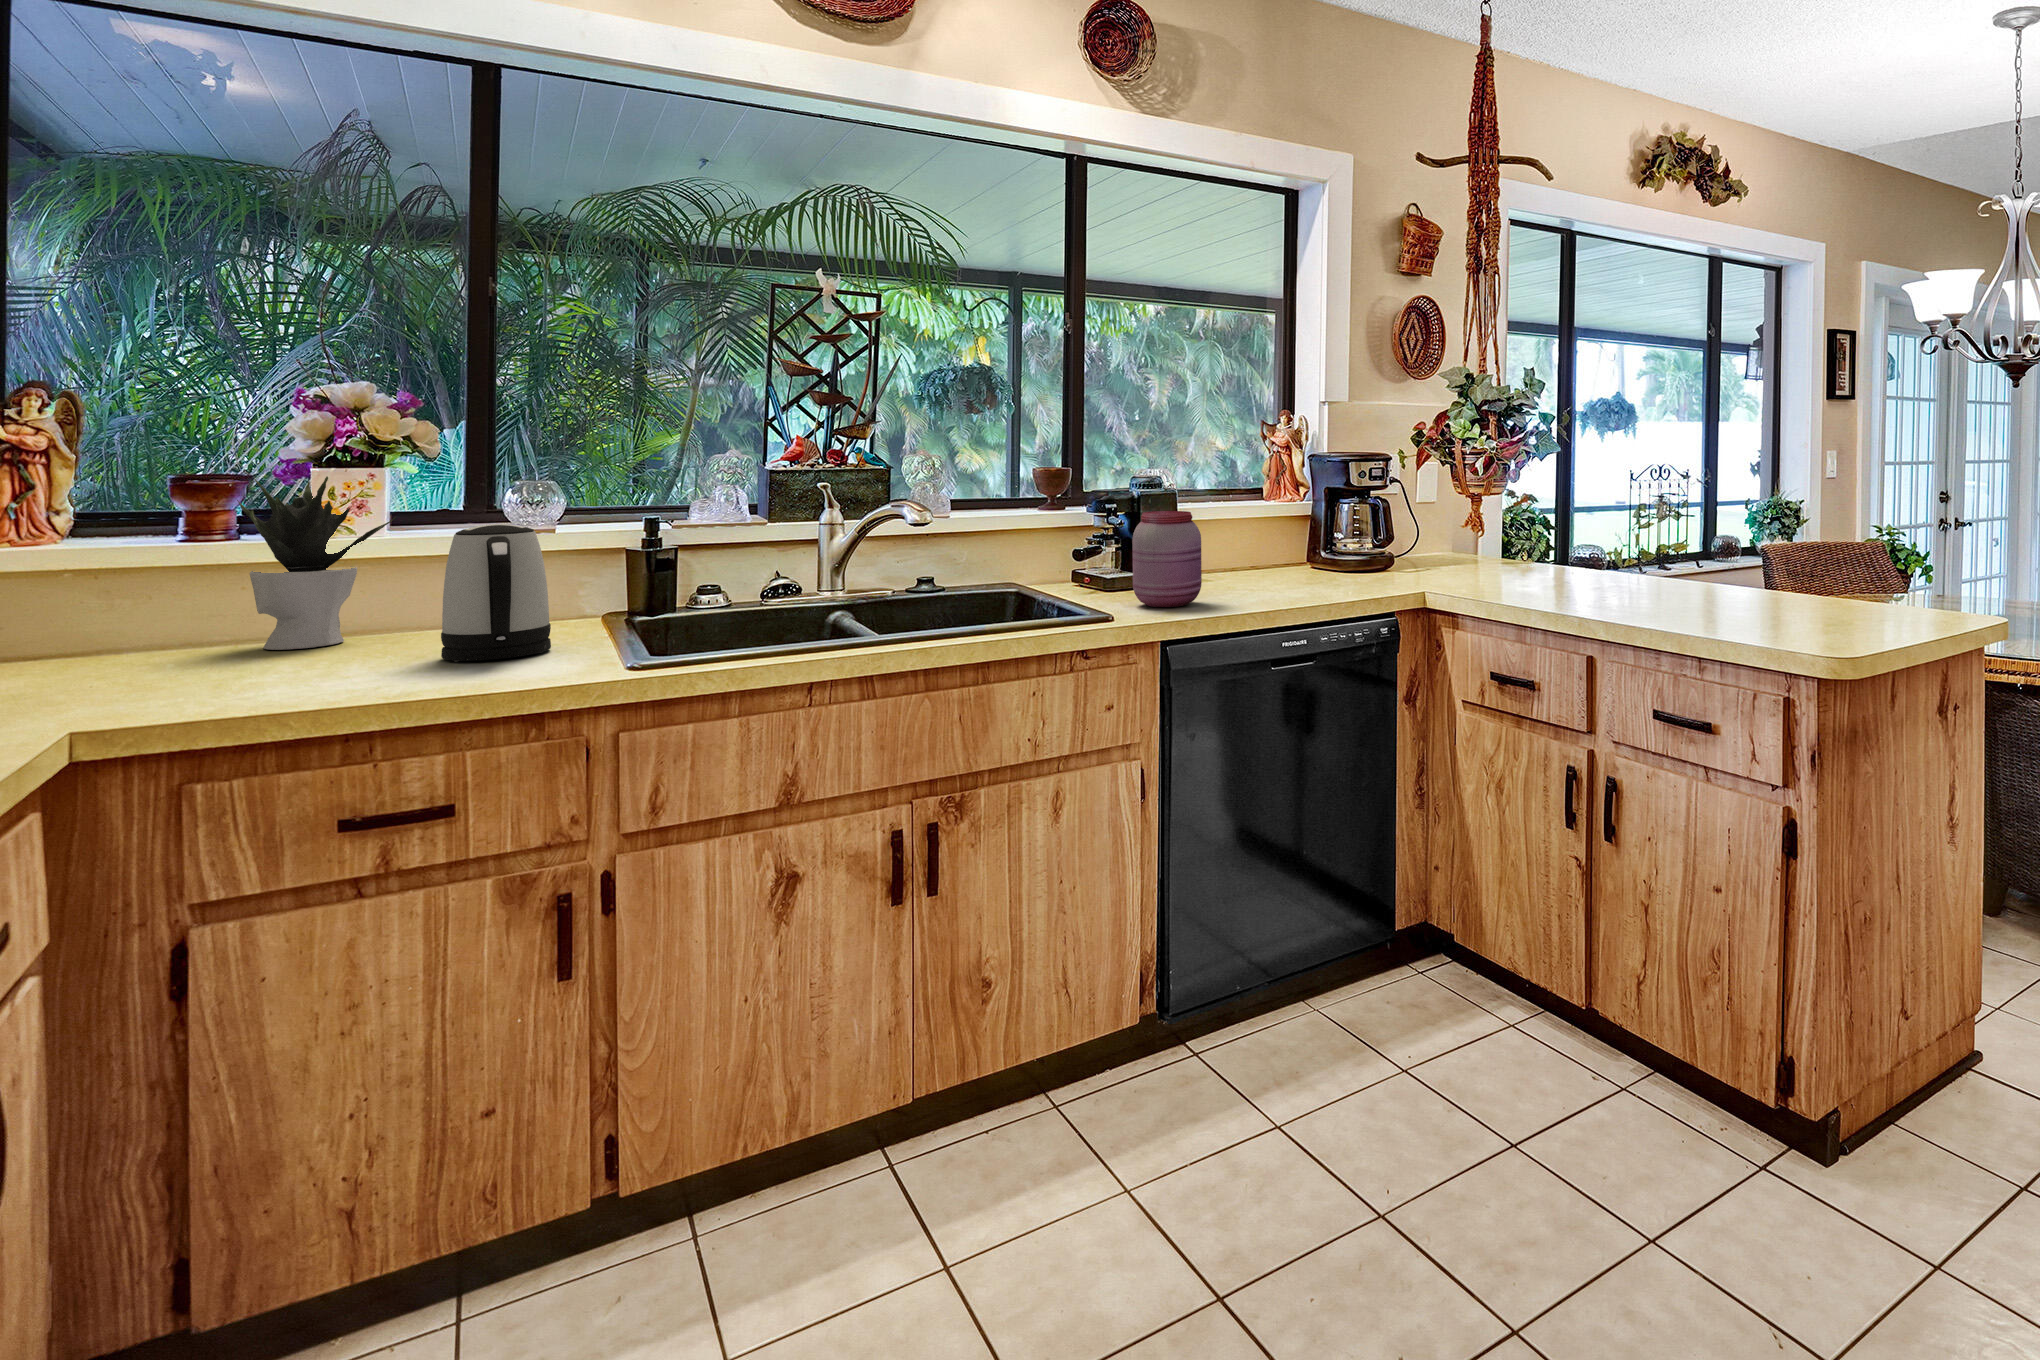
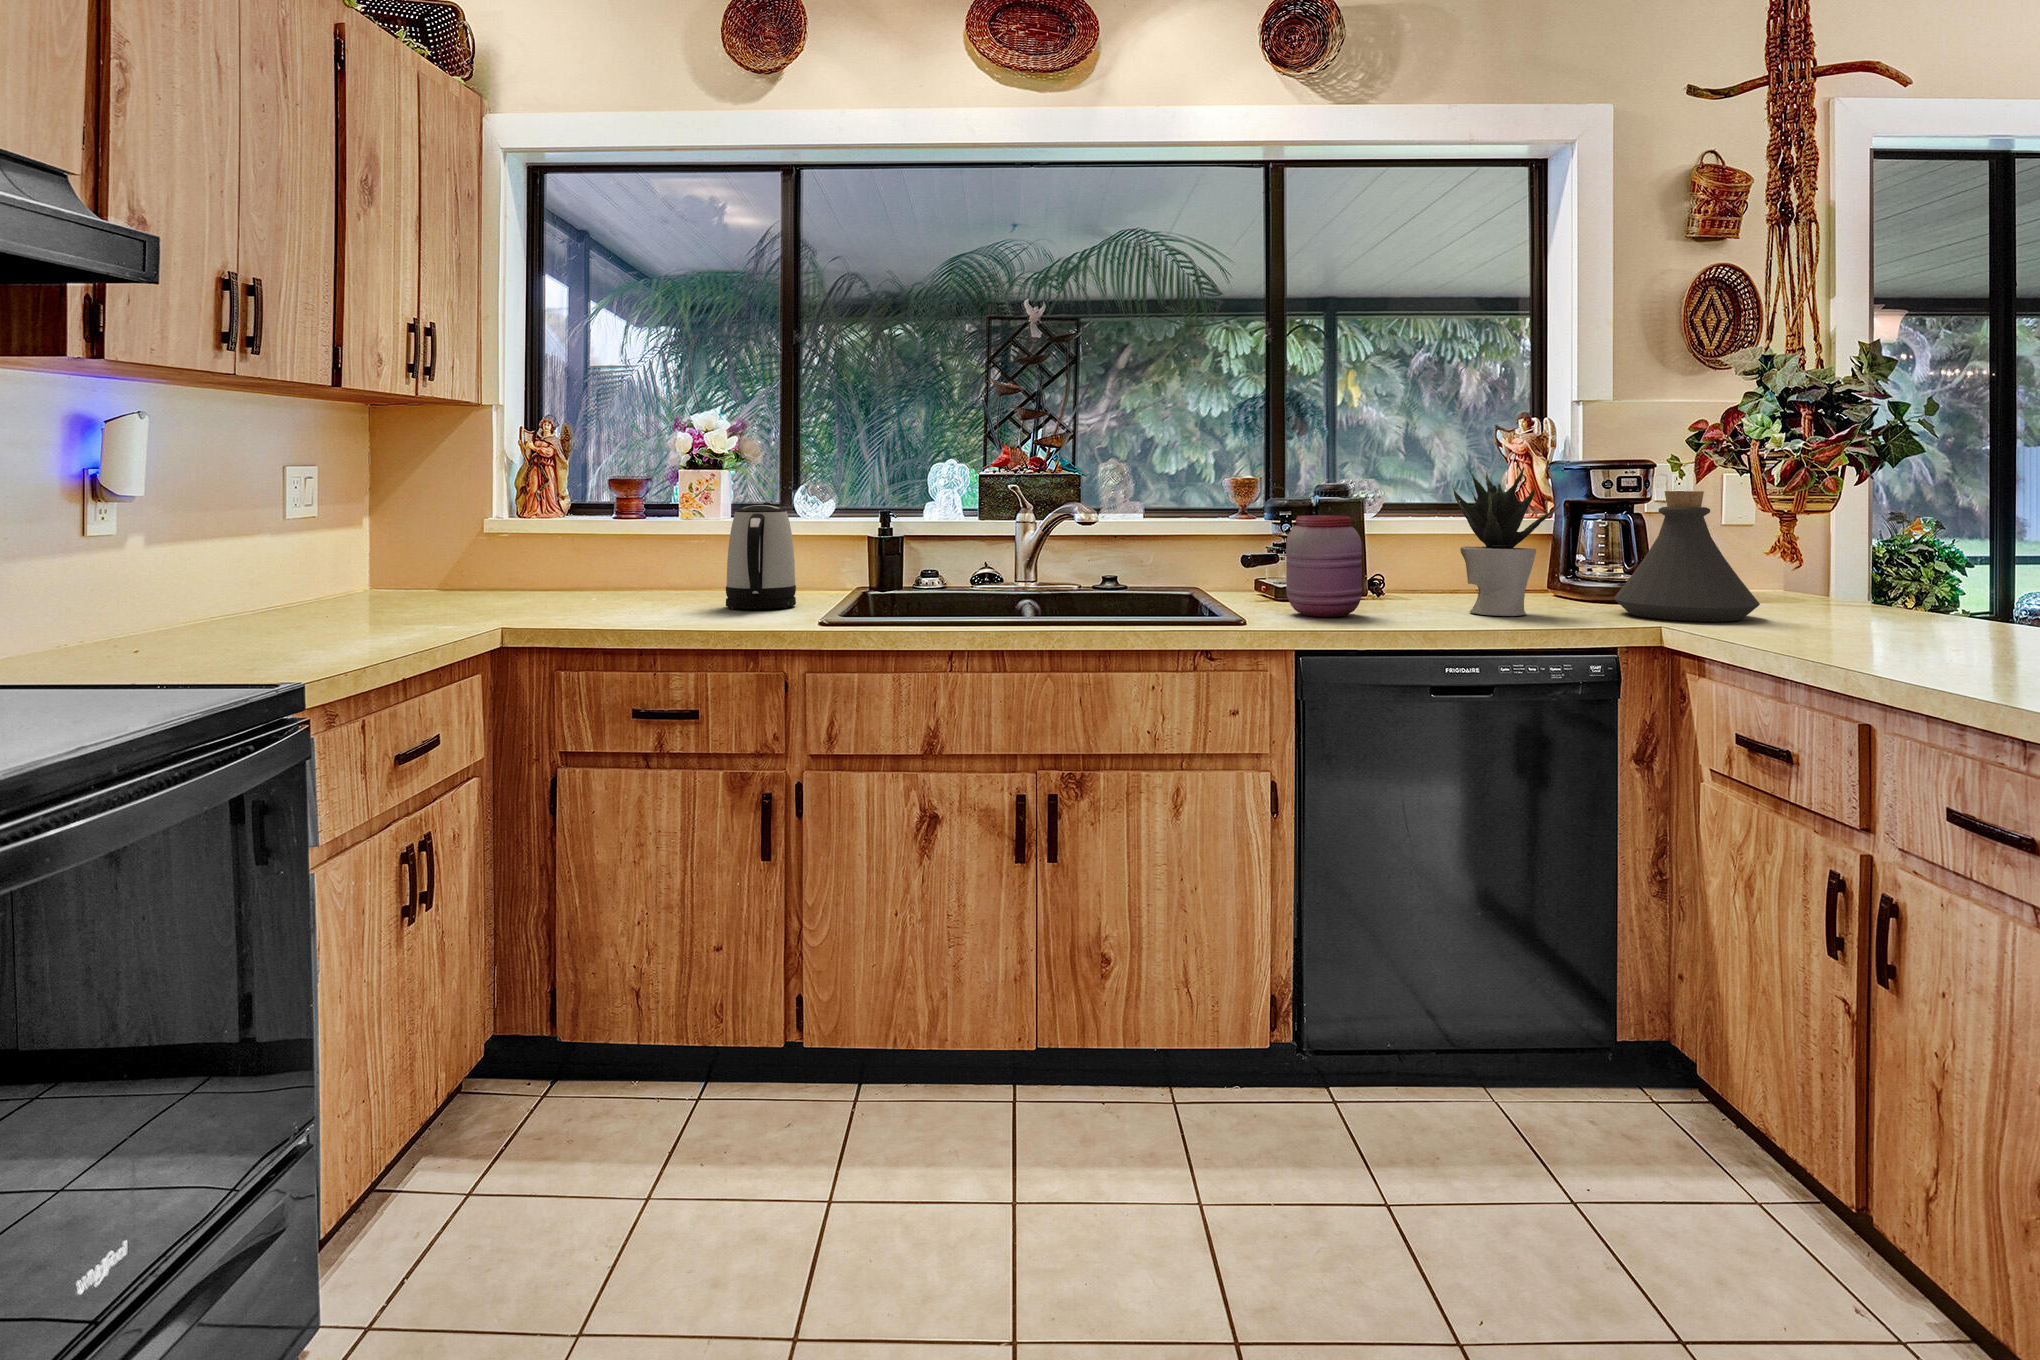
potted plant: present [237,476,396,650] -> present [1453,467,1560,616]
bottle: none [1378,481,1480,586] -> present [1614,491,1760,621]

